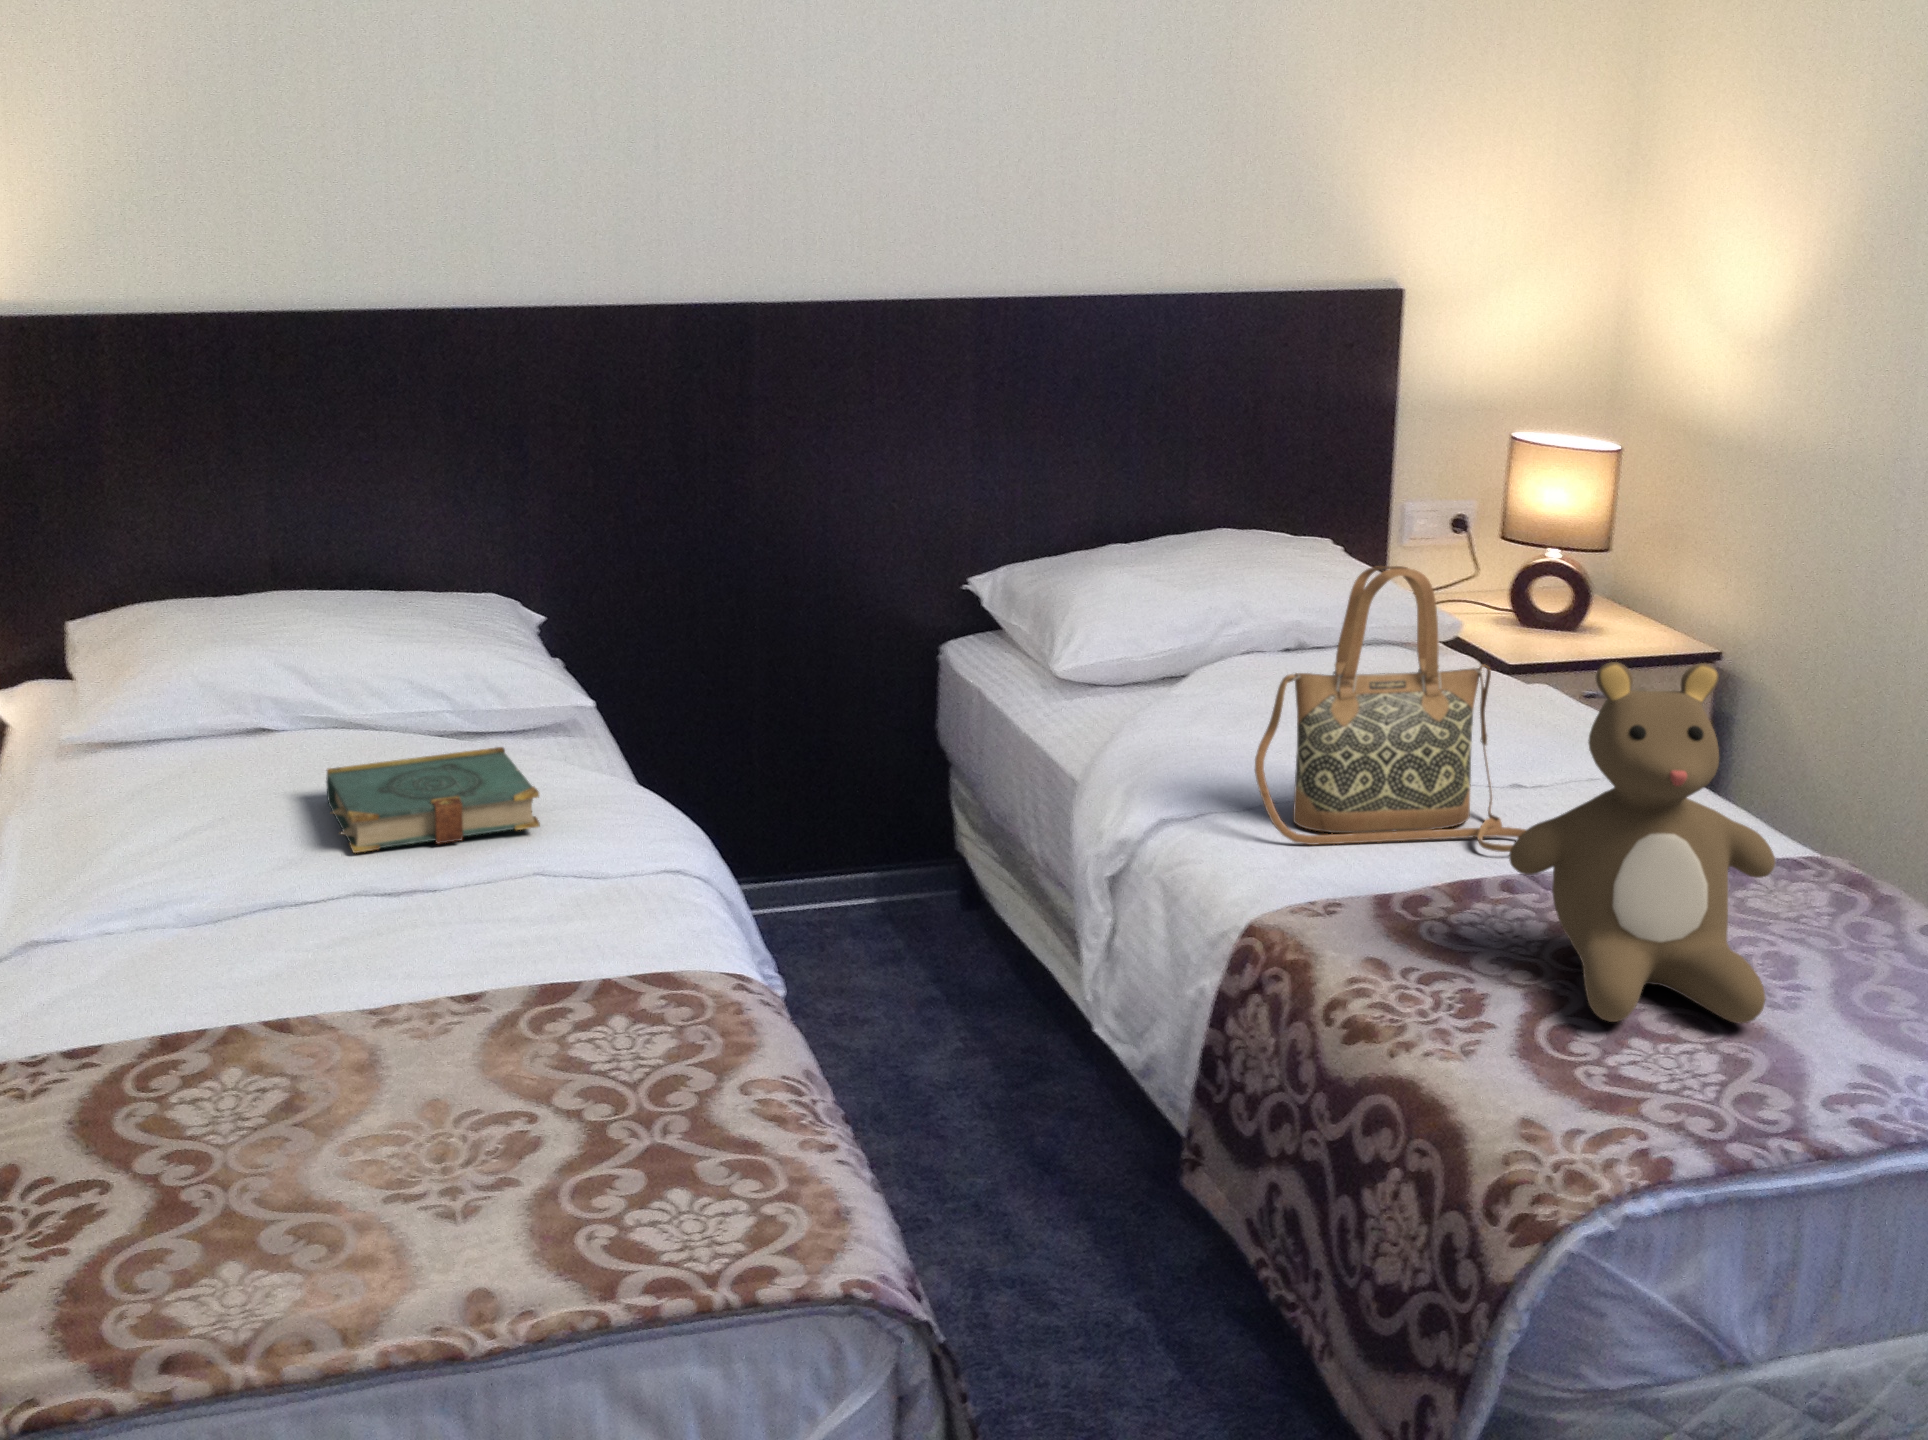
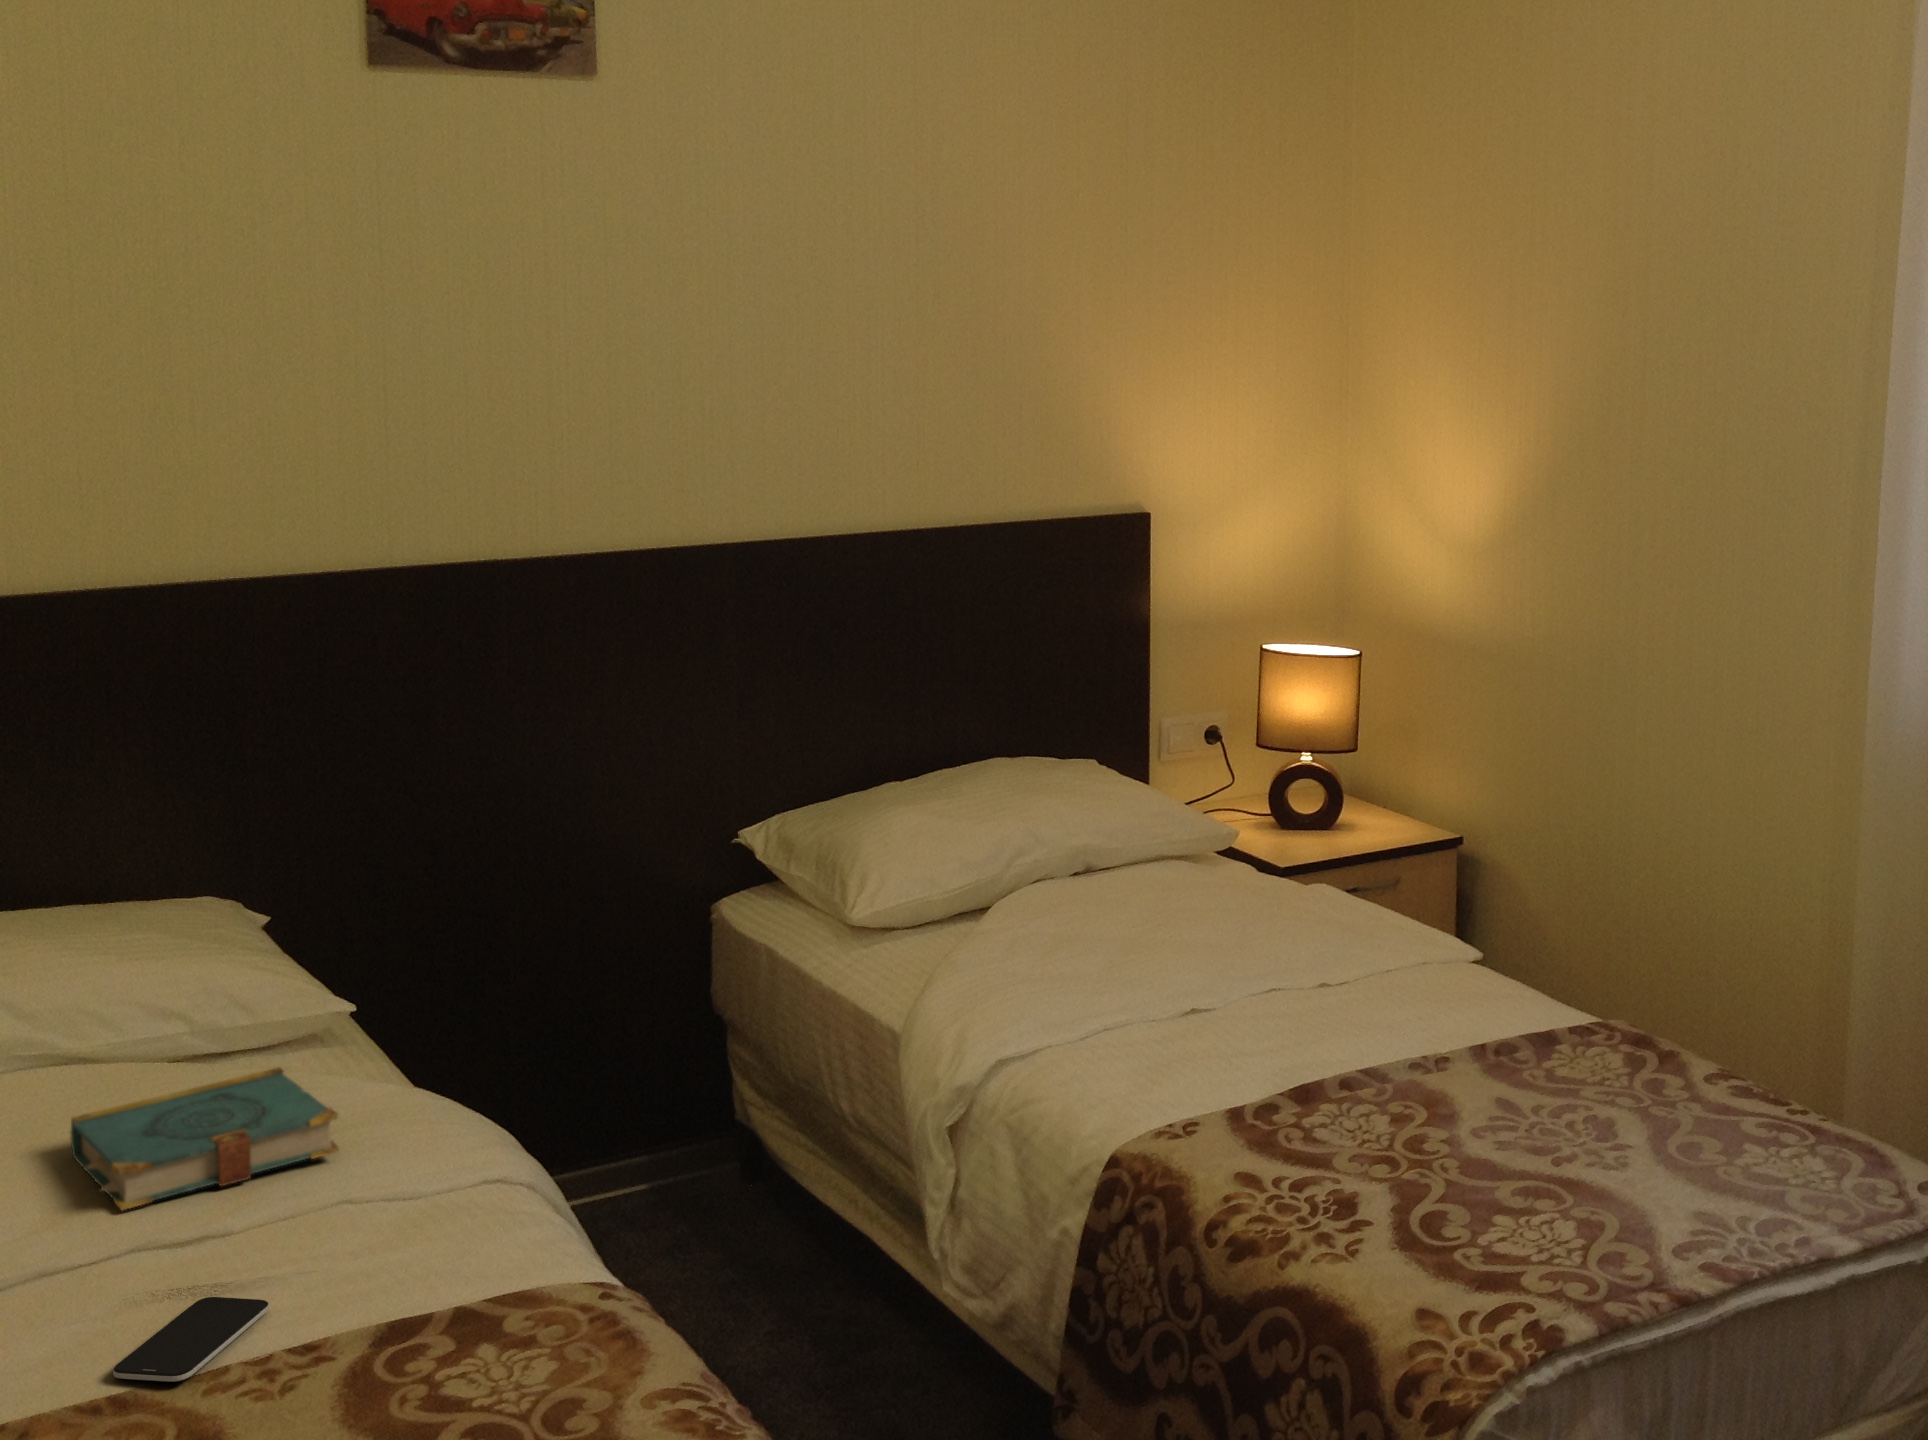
handbag: present [1255,566,1526,852] -> none [1093,785,1364,1067]
teddy bear: present [1509,662,1775,1023] -> none [1361,854,1605,1203]
smartphone: none [318,936,454,1002] -> present [113,1297,269,1382]

